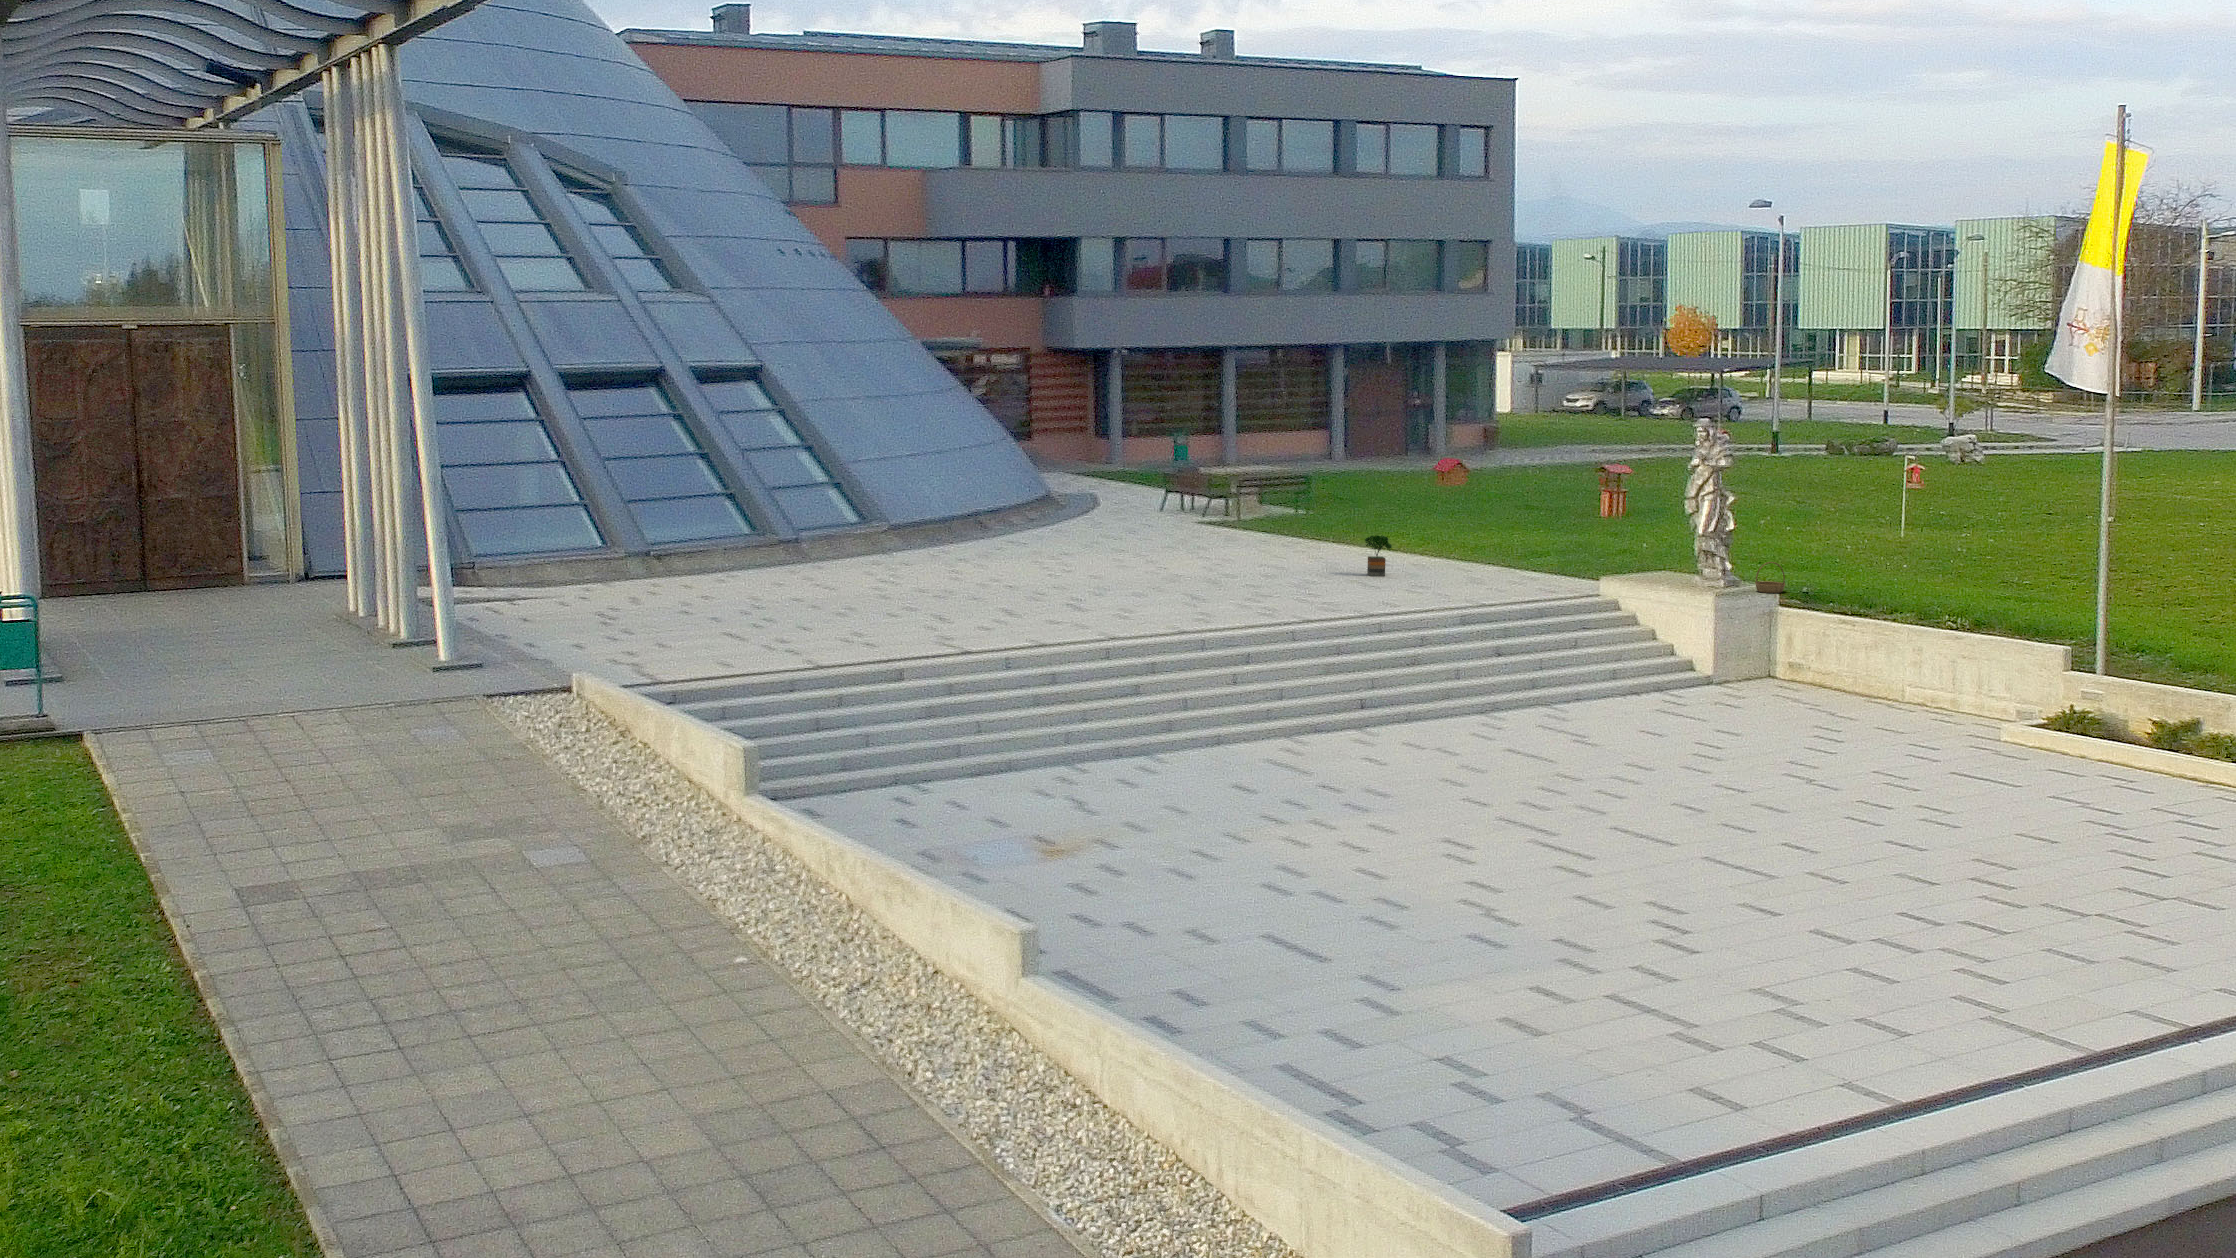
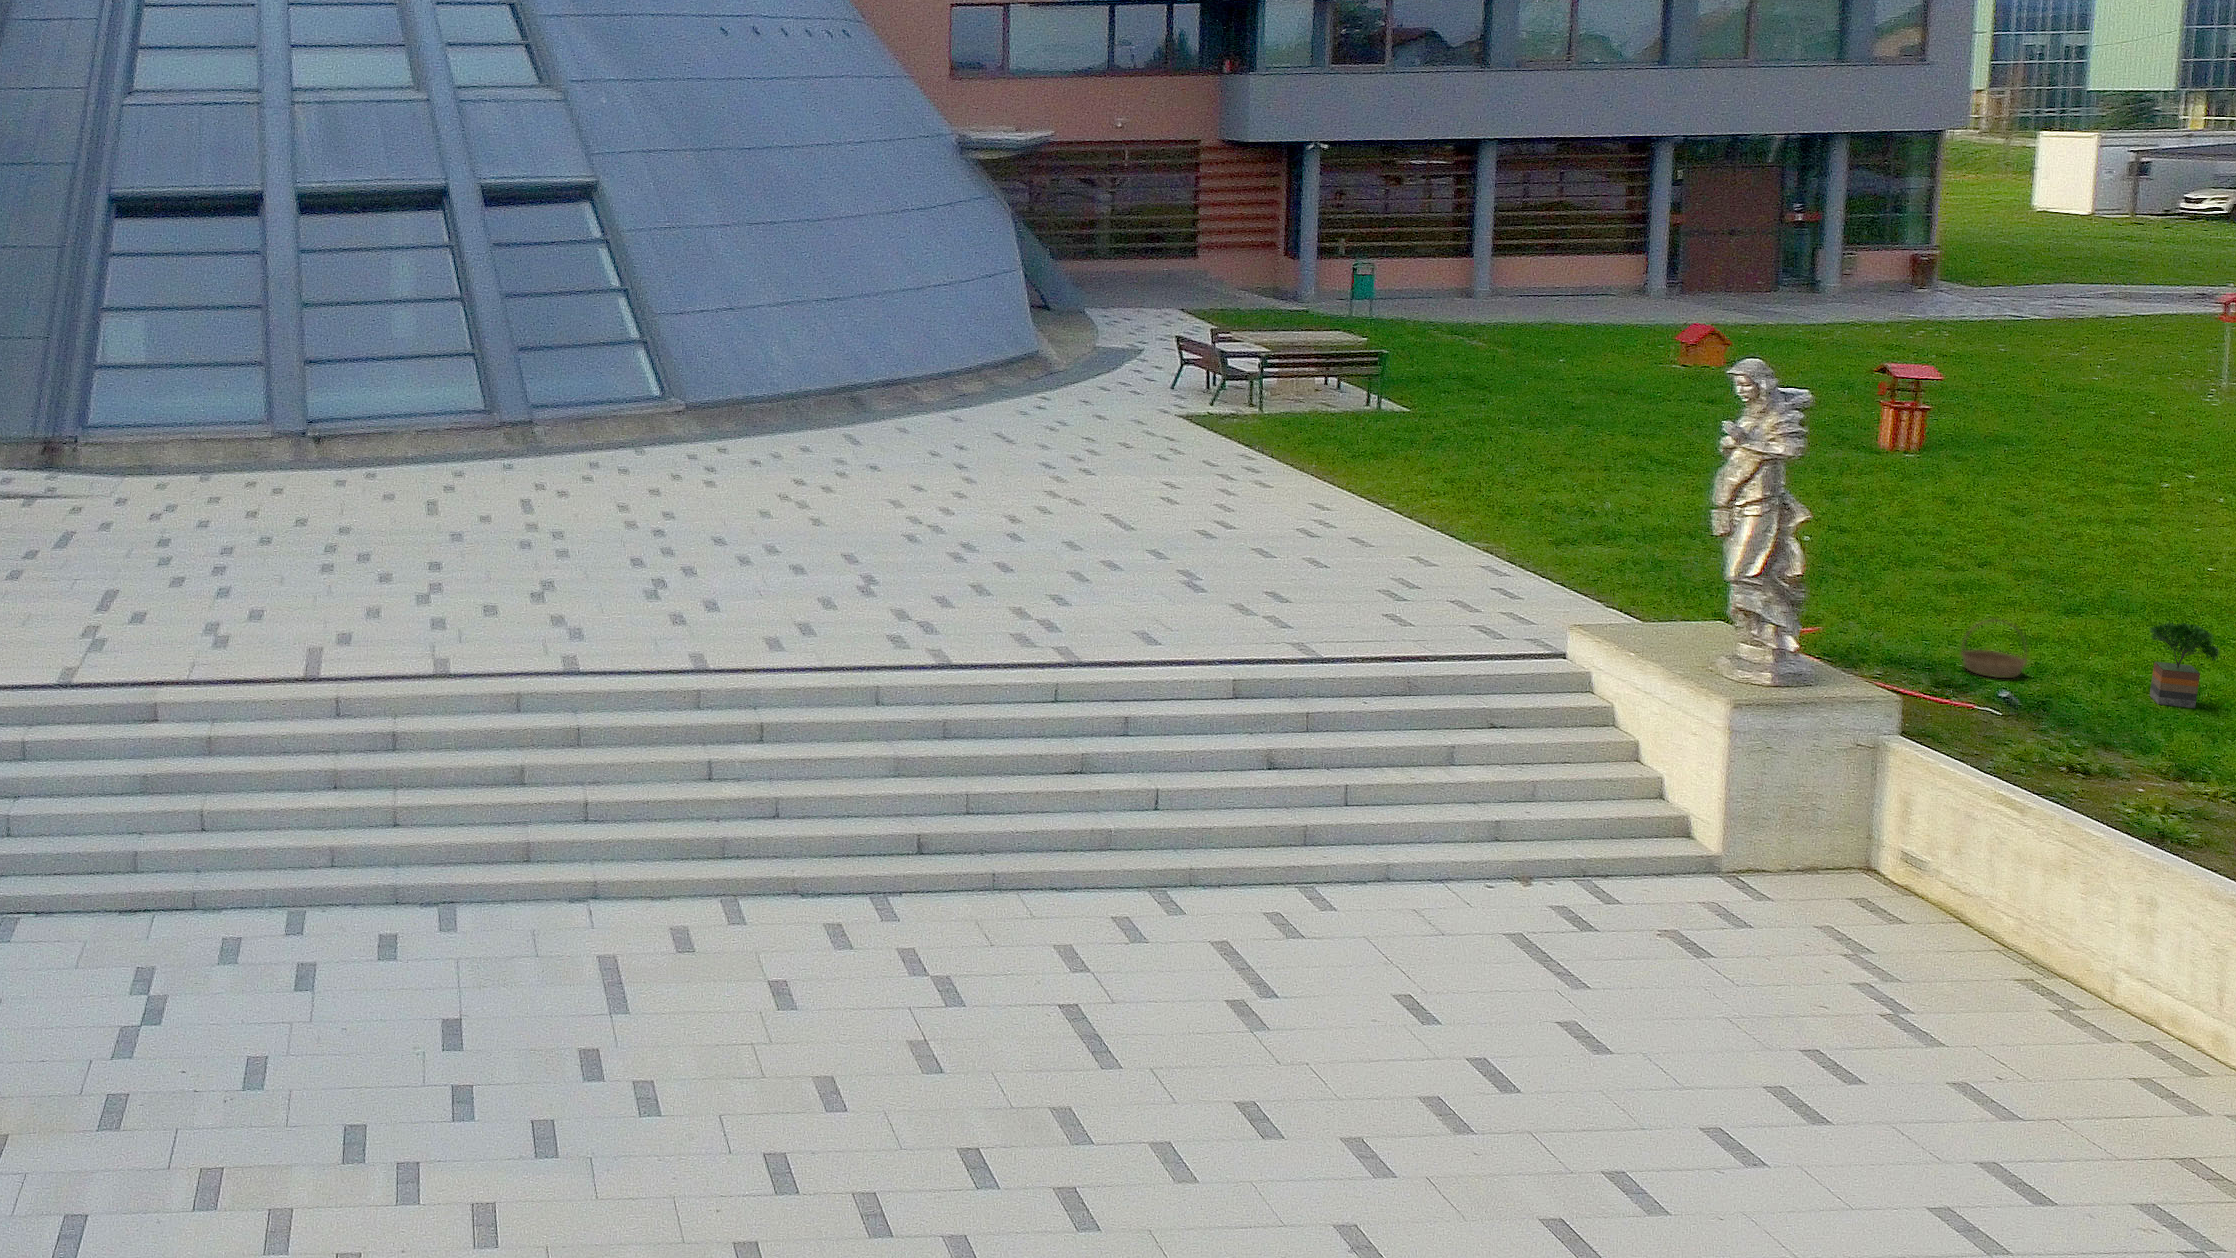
potted tree: present [1365,535,1392,576] -> present [2150,622,2219,708]

